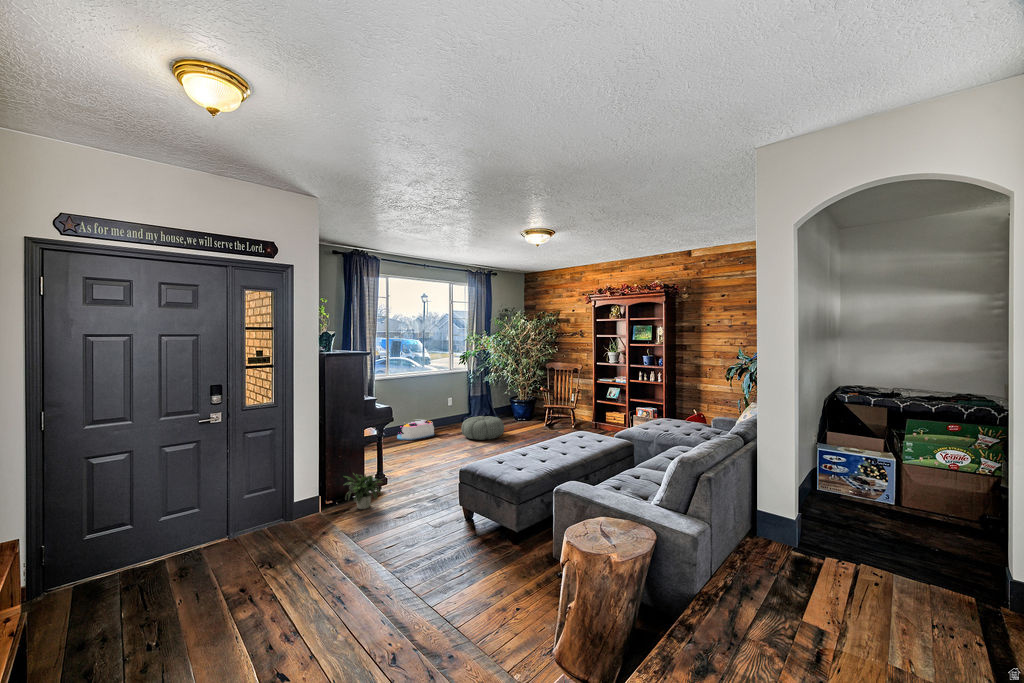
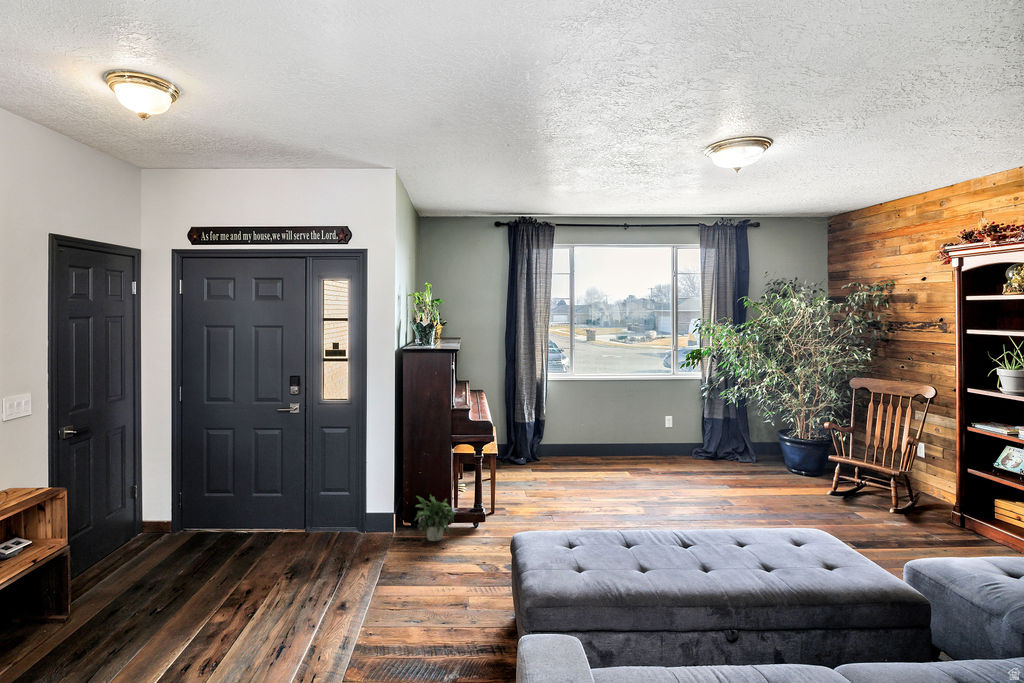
pouf: present [461,416,504,440] -> none [673,451,743,490]
storage bin: present [397,420,435,440] -> none [592,440,647,469]

